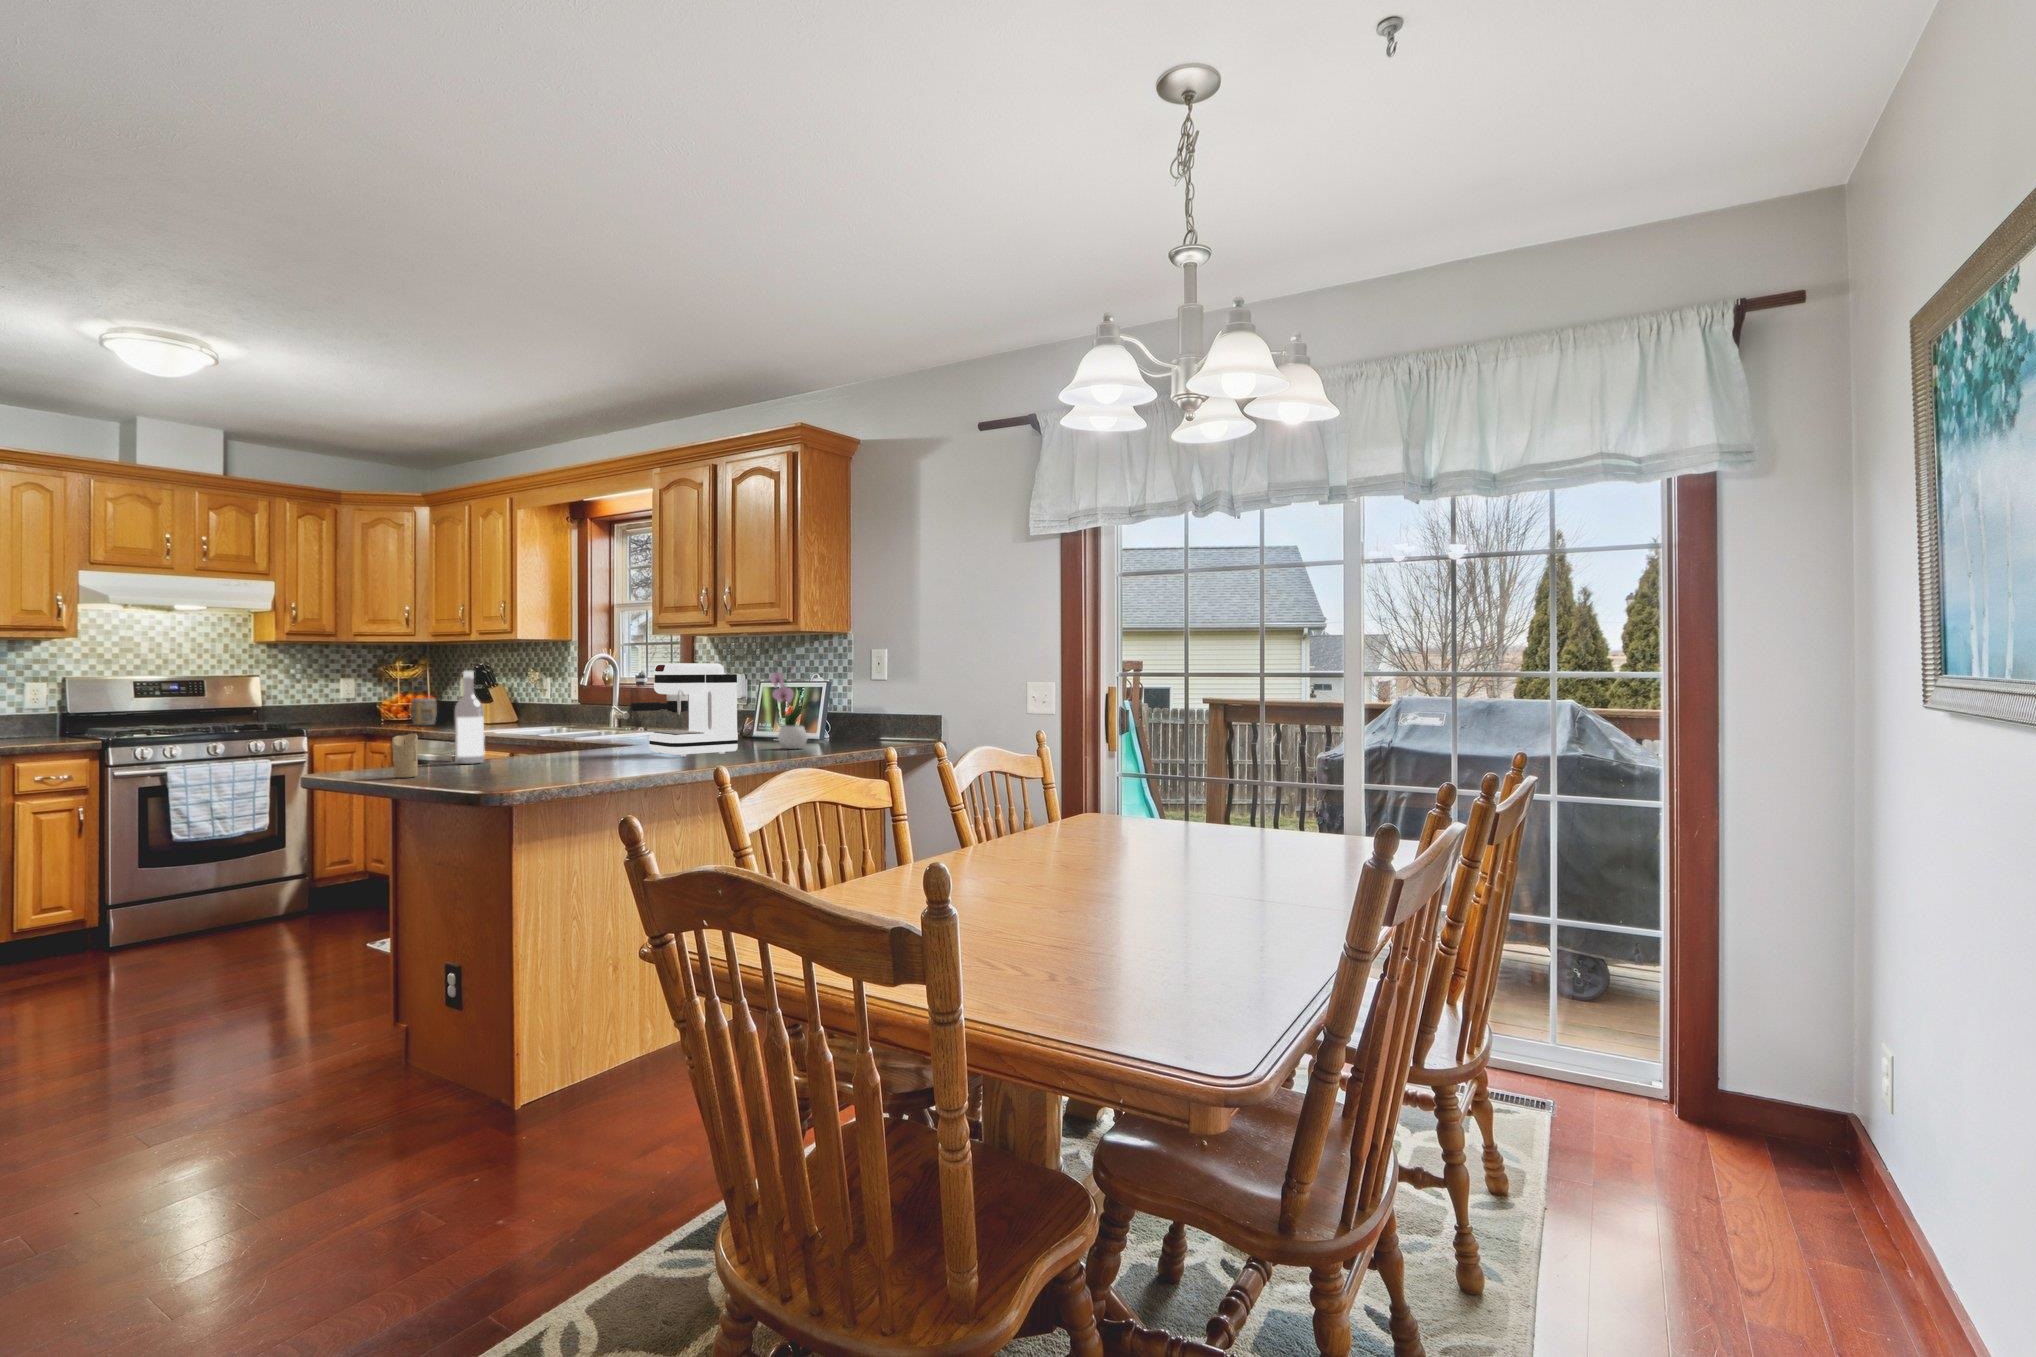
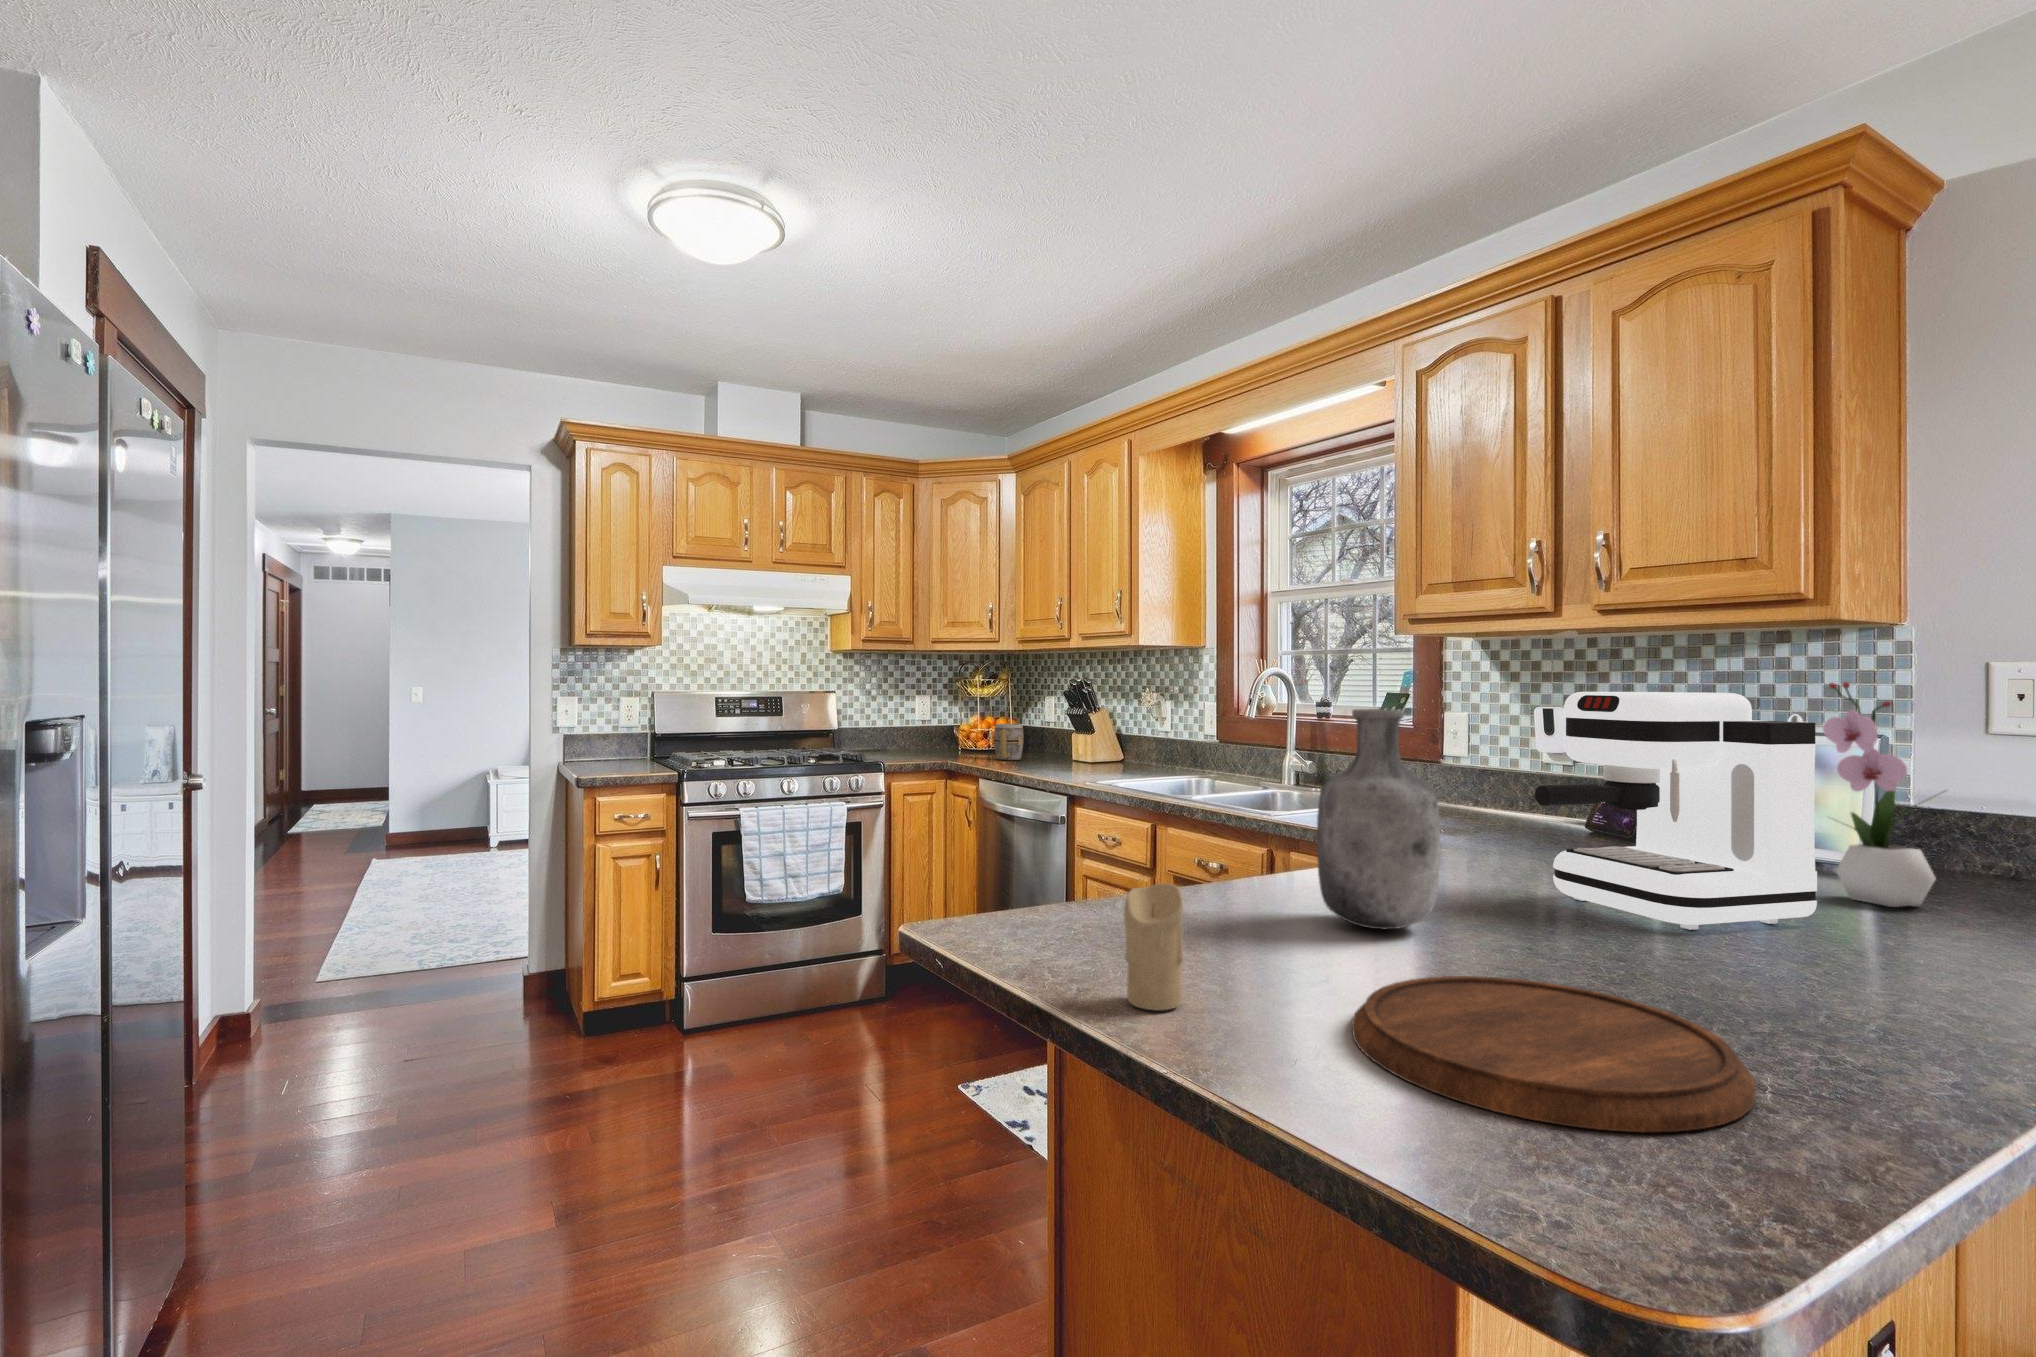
wine bottle: present [455,671,484,764] -> none [1187,707,1244,920]
vase: none [516,671,570,762] -> present [1317,709,1440,929]
cutting board: none [475,761,600,782] -> present [1352,976,1756,1132]

